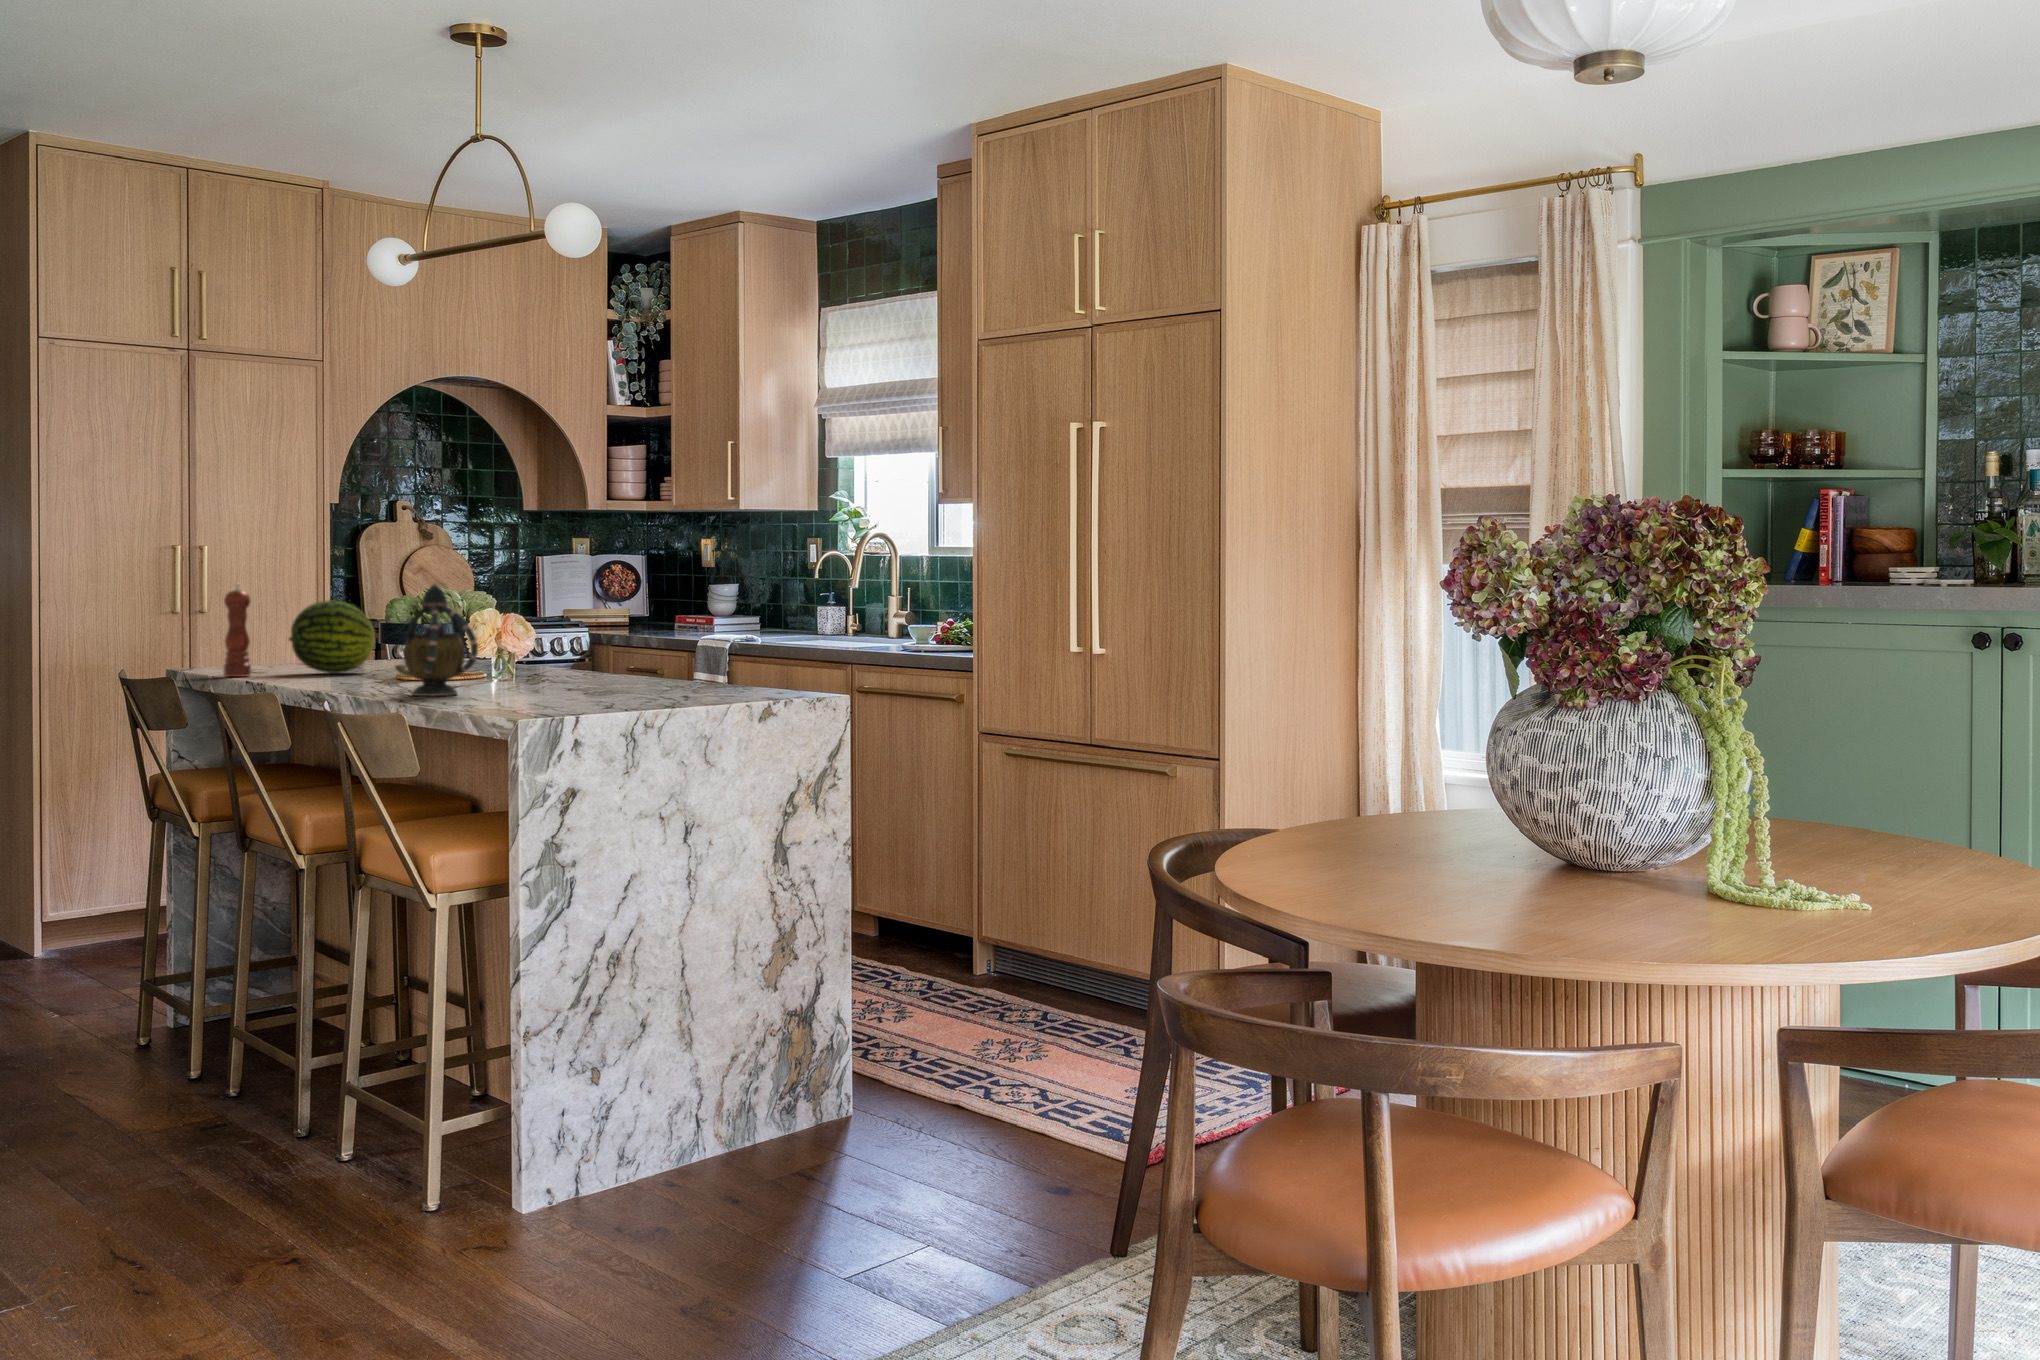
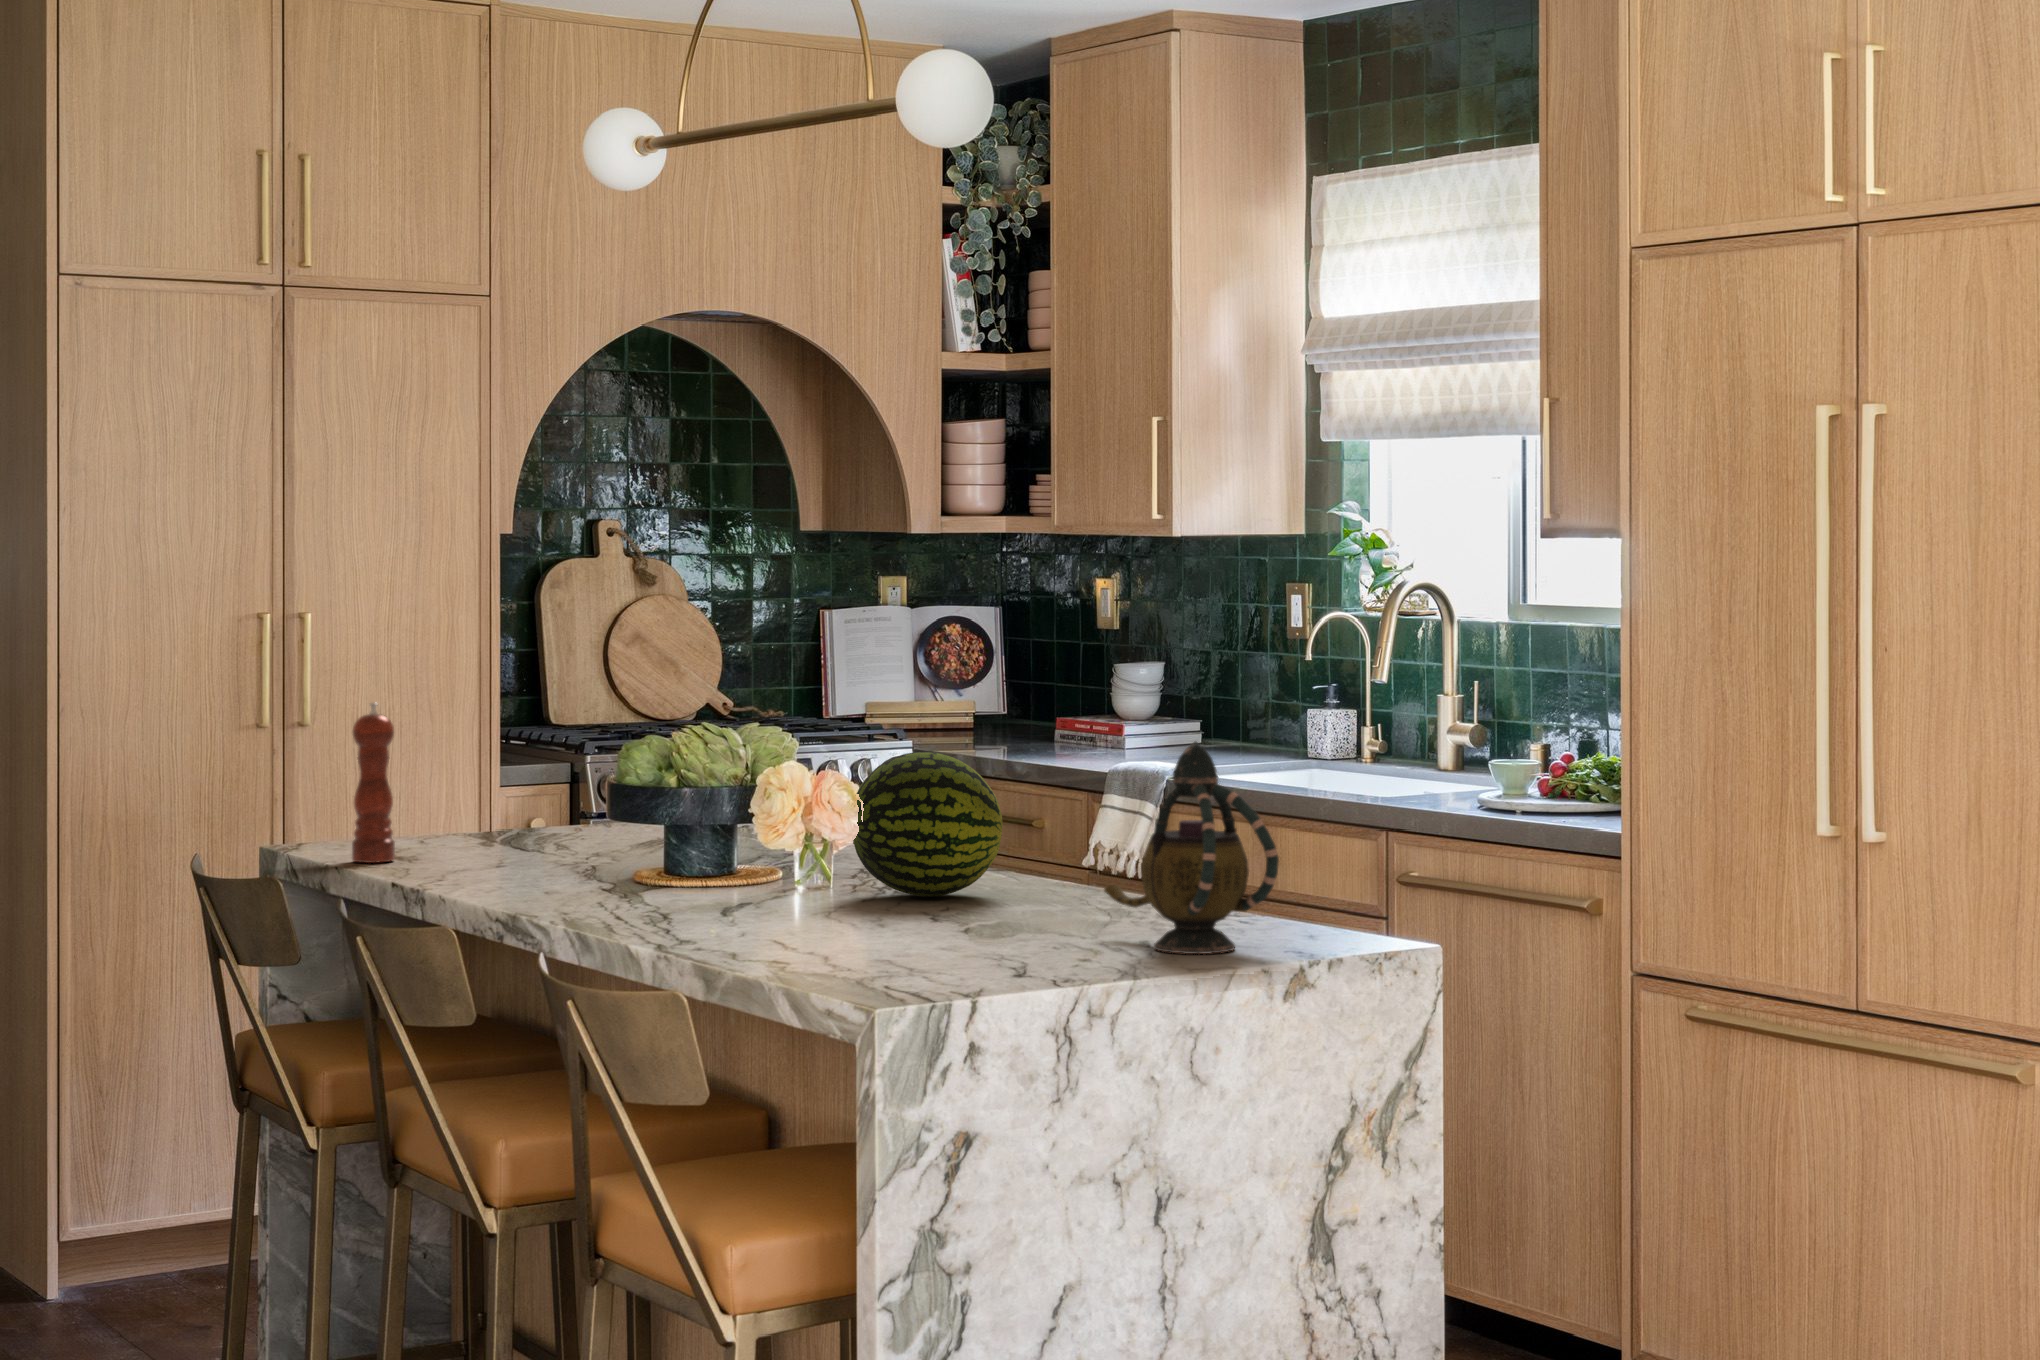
teapot: present [395,585,478,696] -> present [1104,741,1279,954]
fruit: present [289,600,375,673] -> present [853,752,1003,896]

